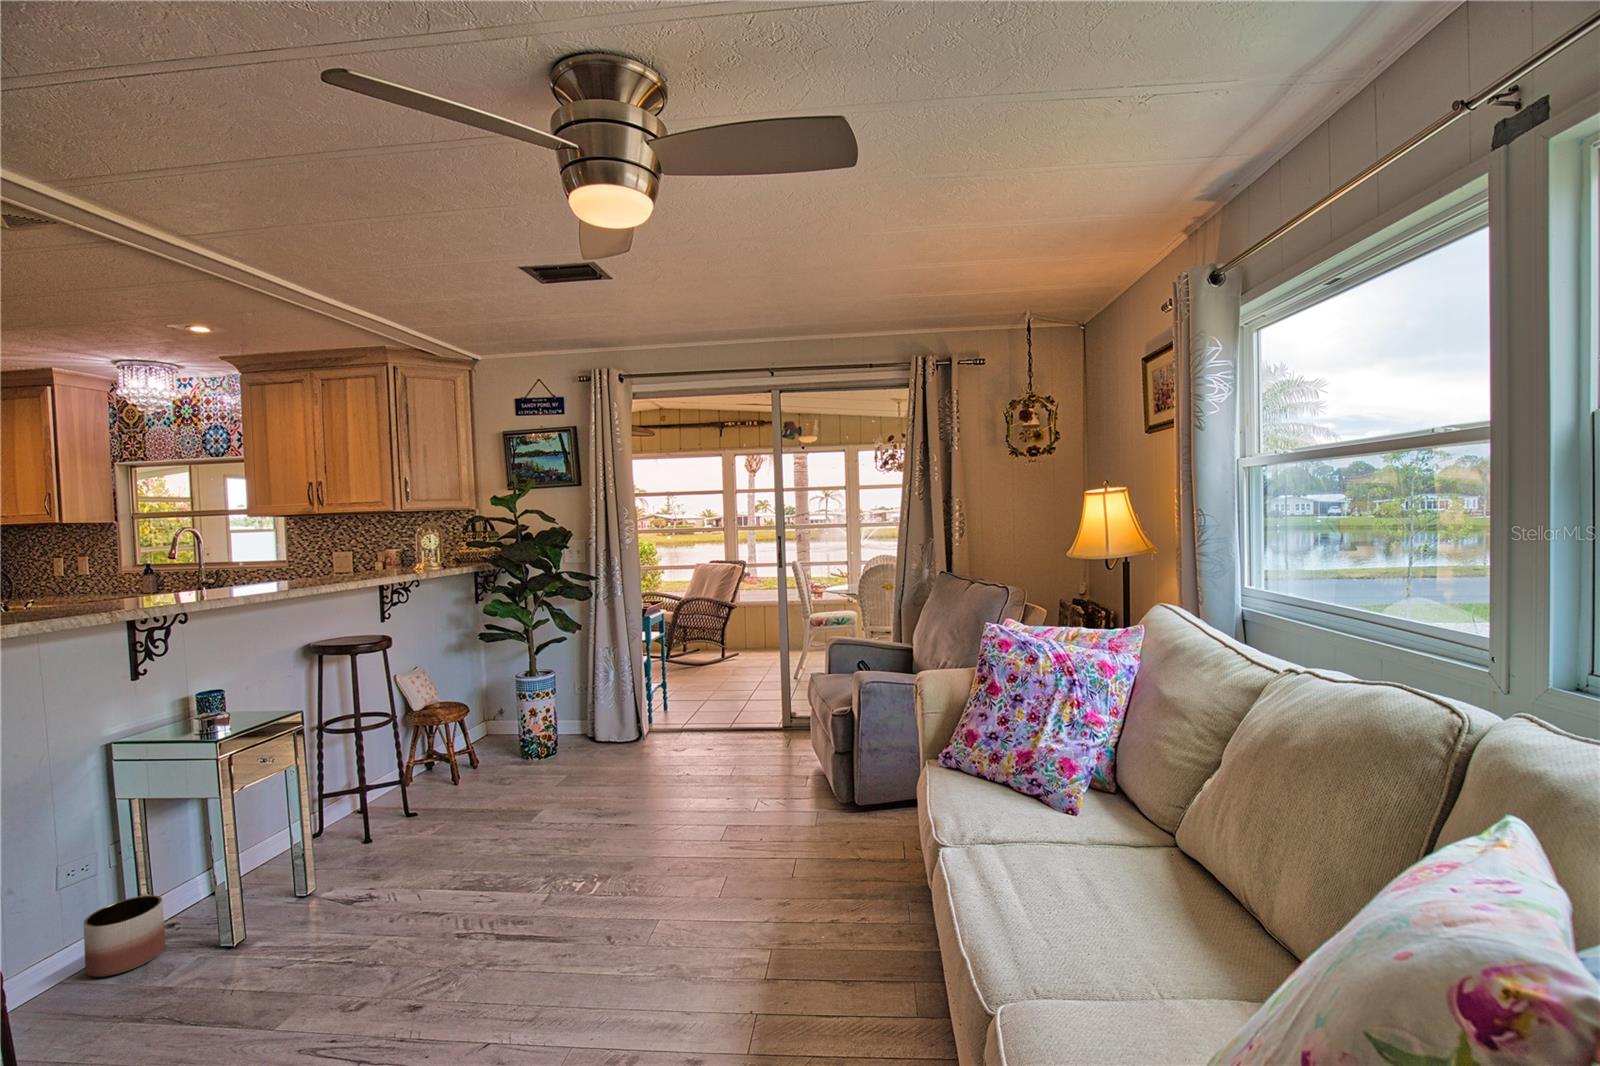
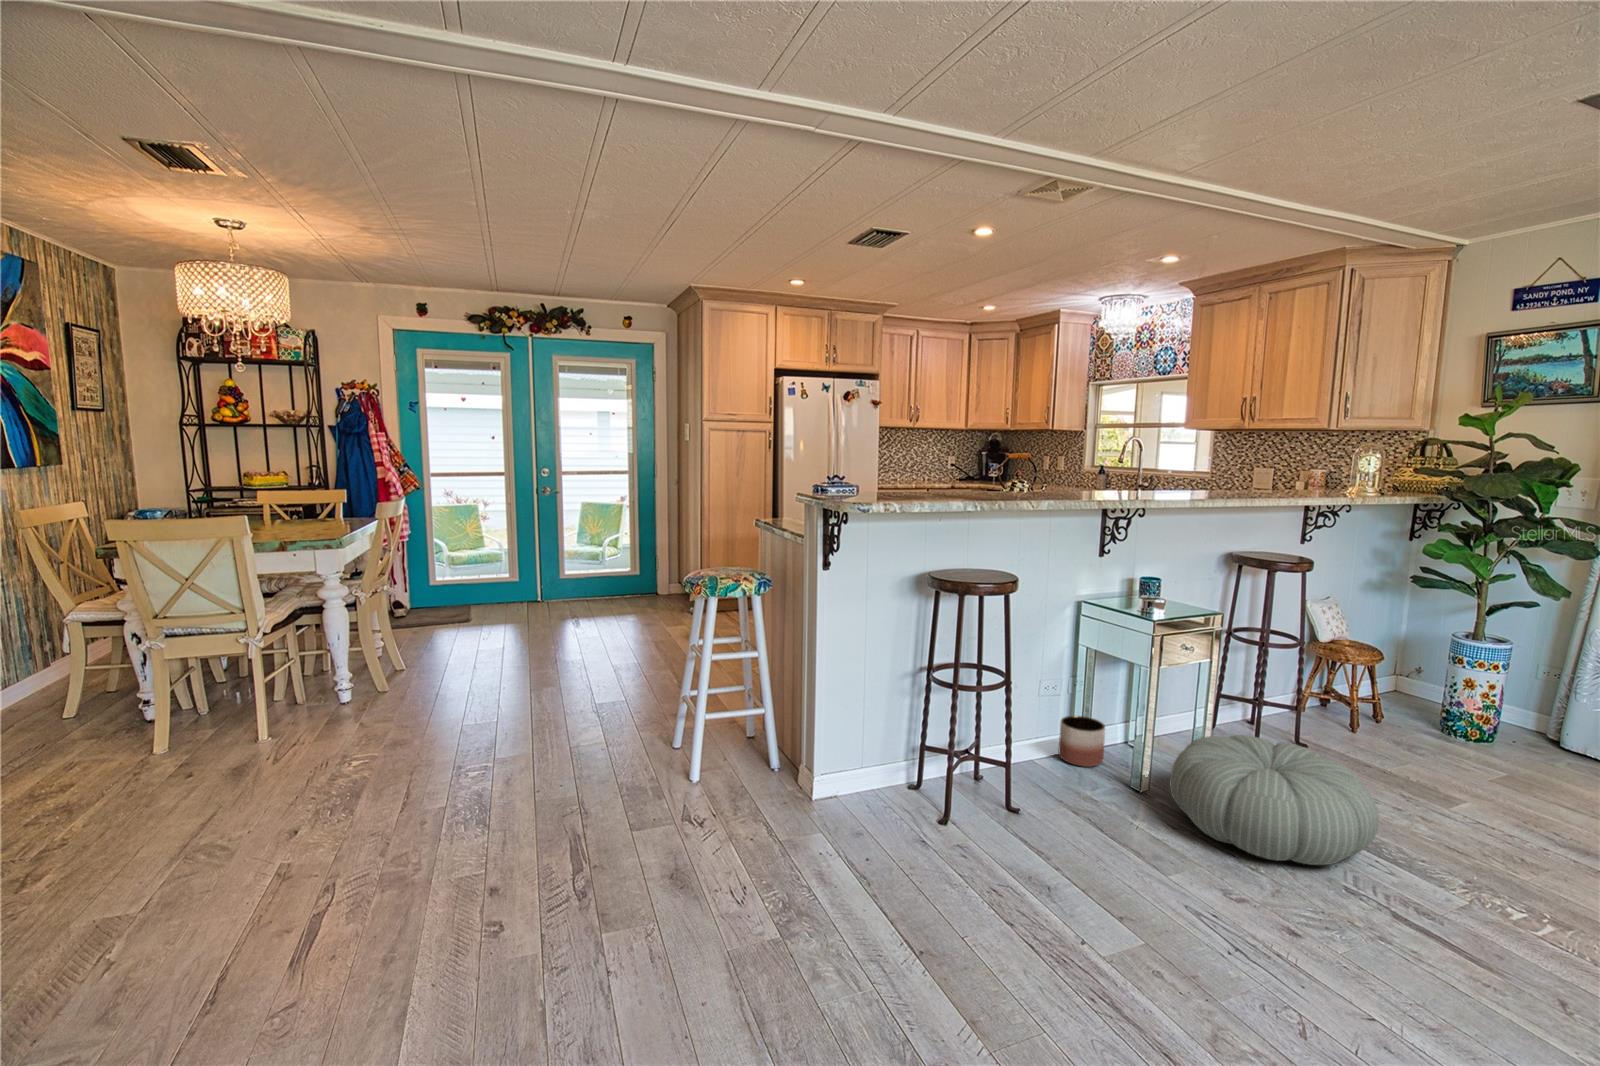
pouf: none [259,822,479,971] -> present [1170,735,1379,865]

